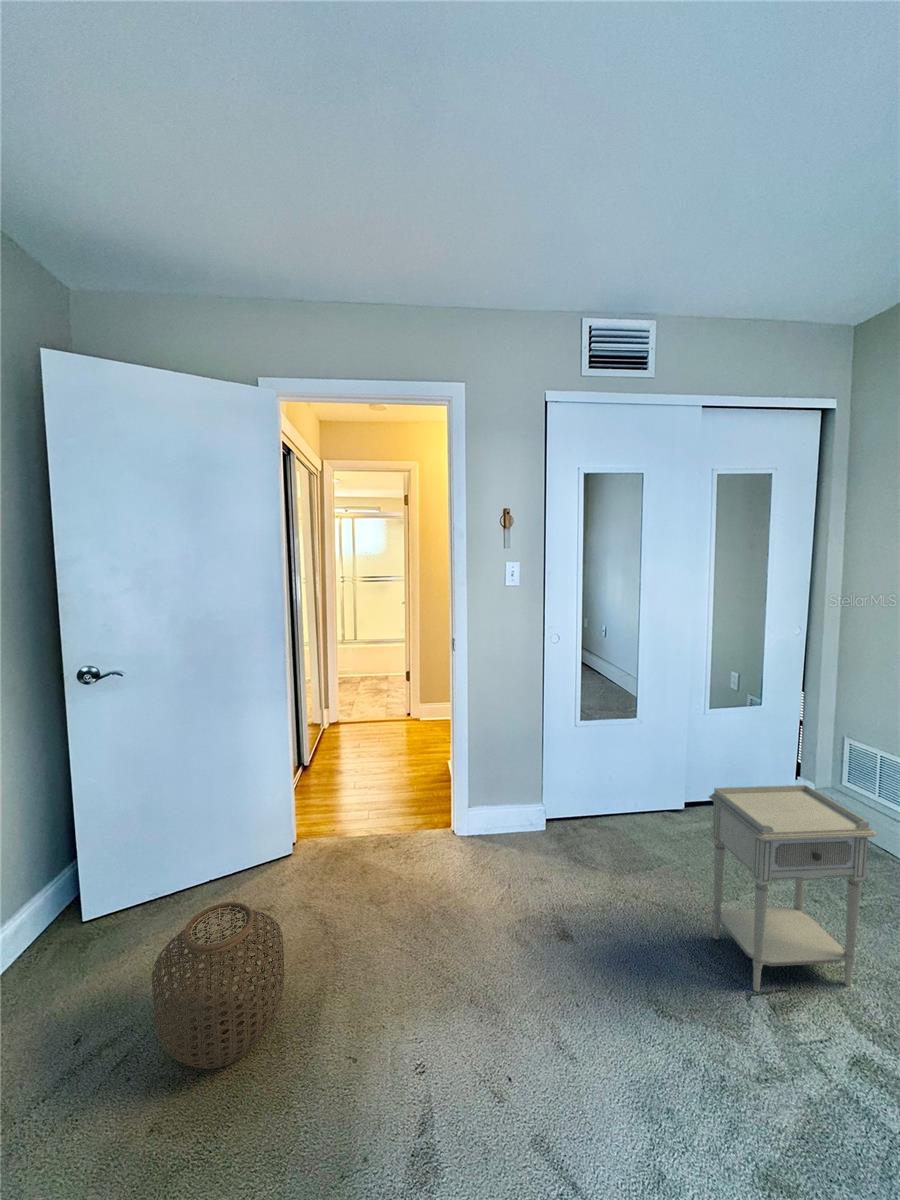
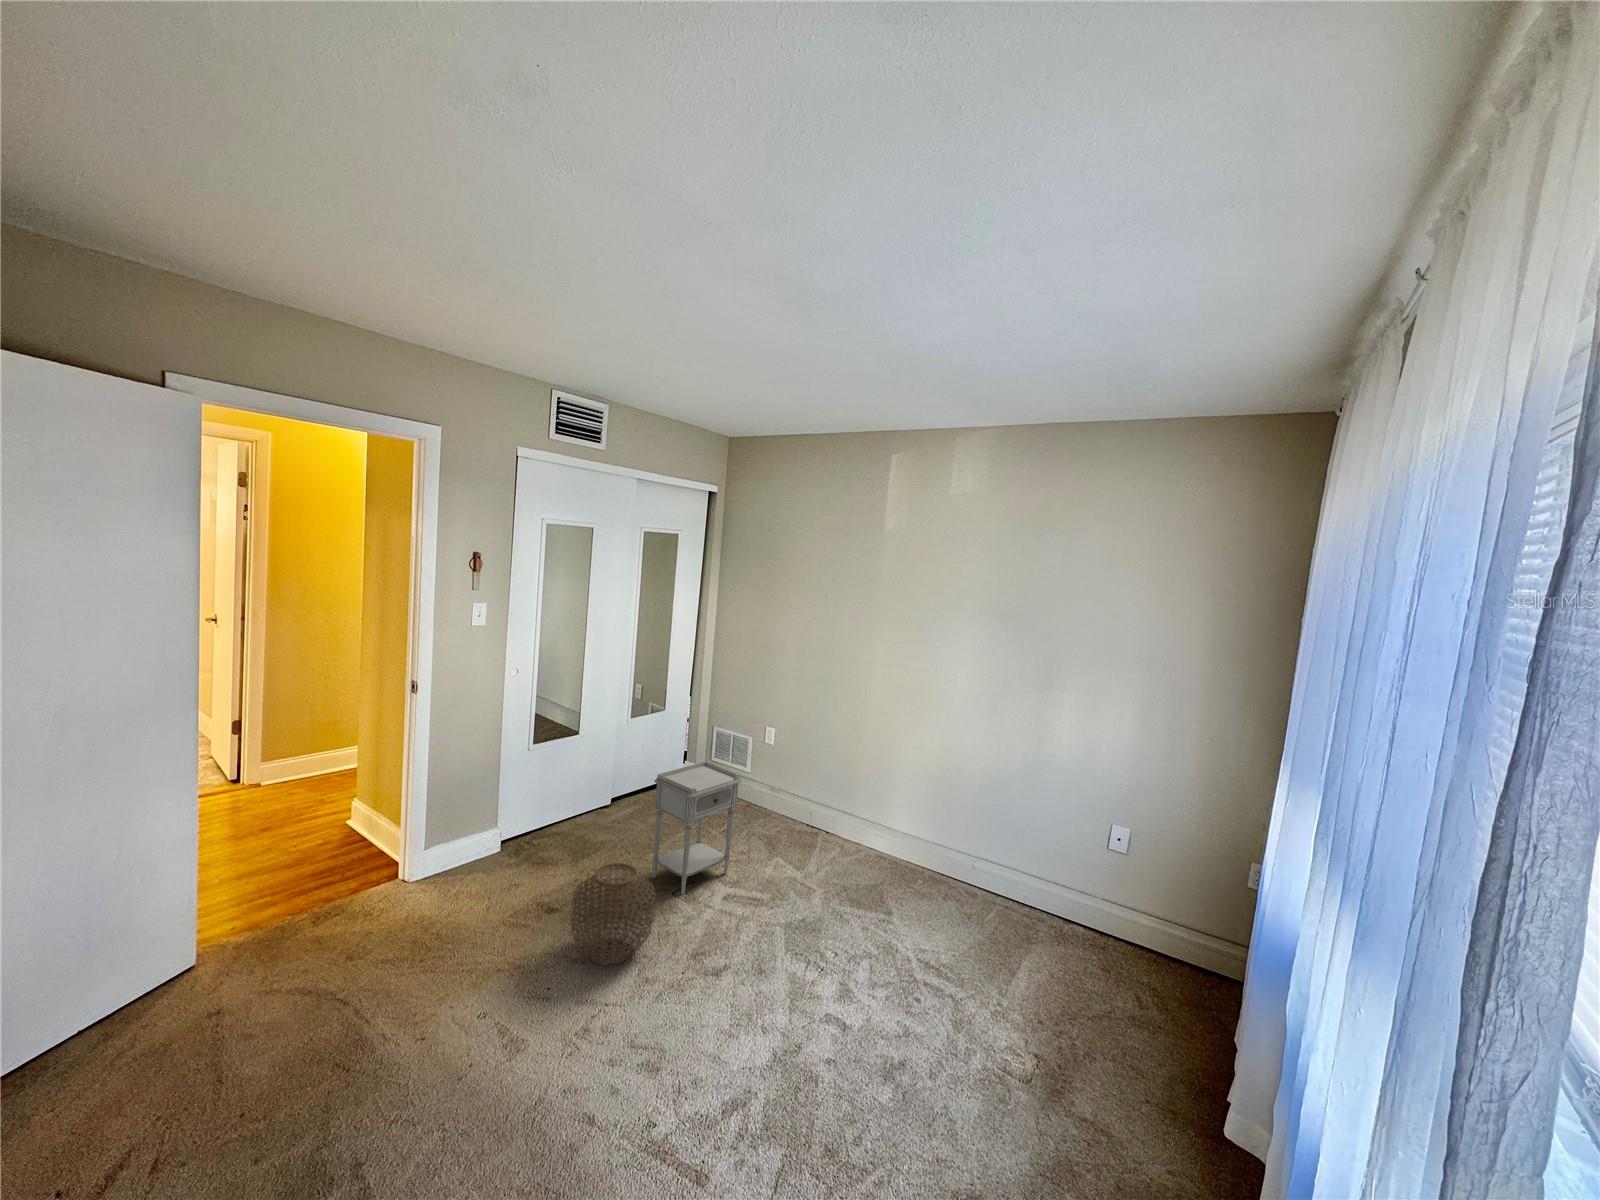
woven basket: present [152,902,284,1069] -> present [571,863,655,965]

